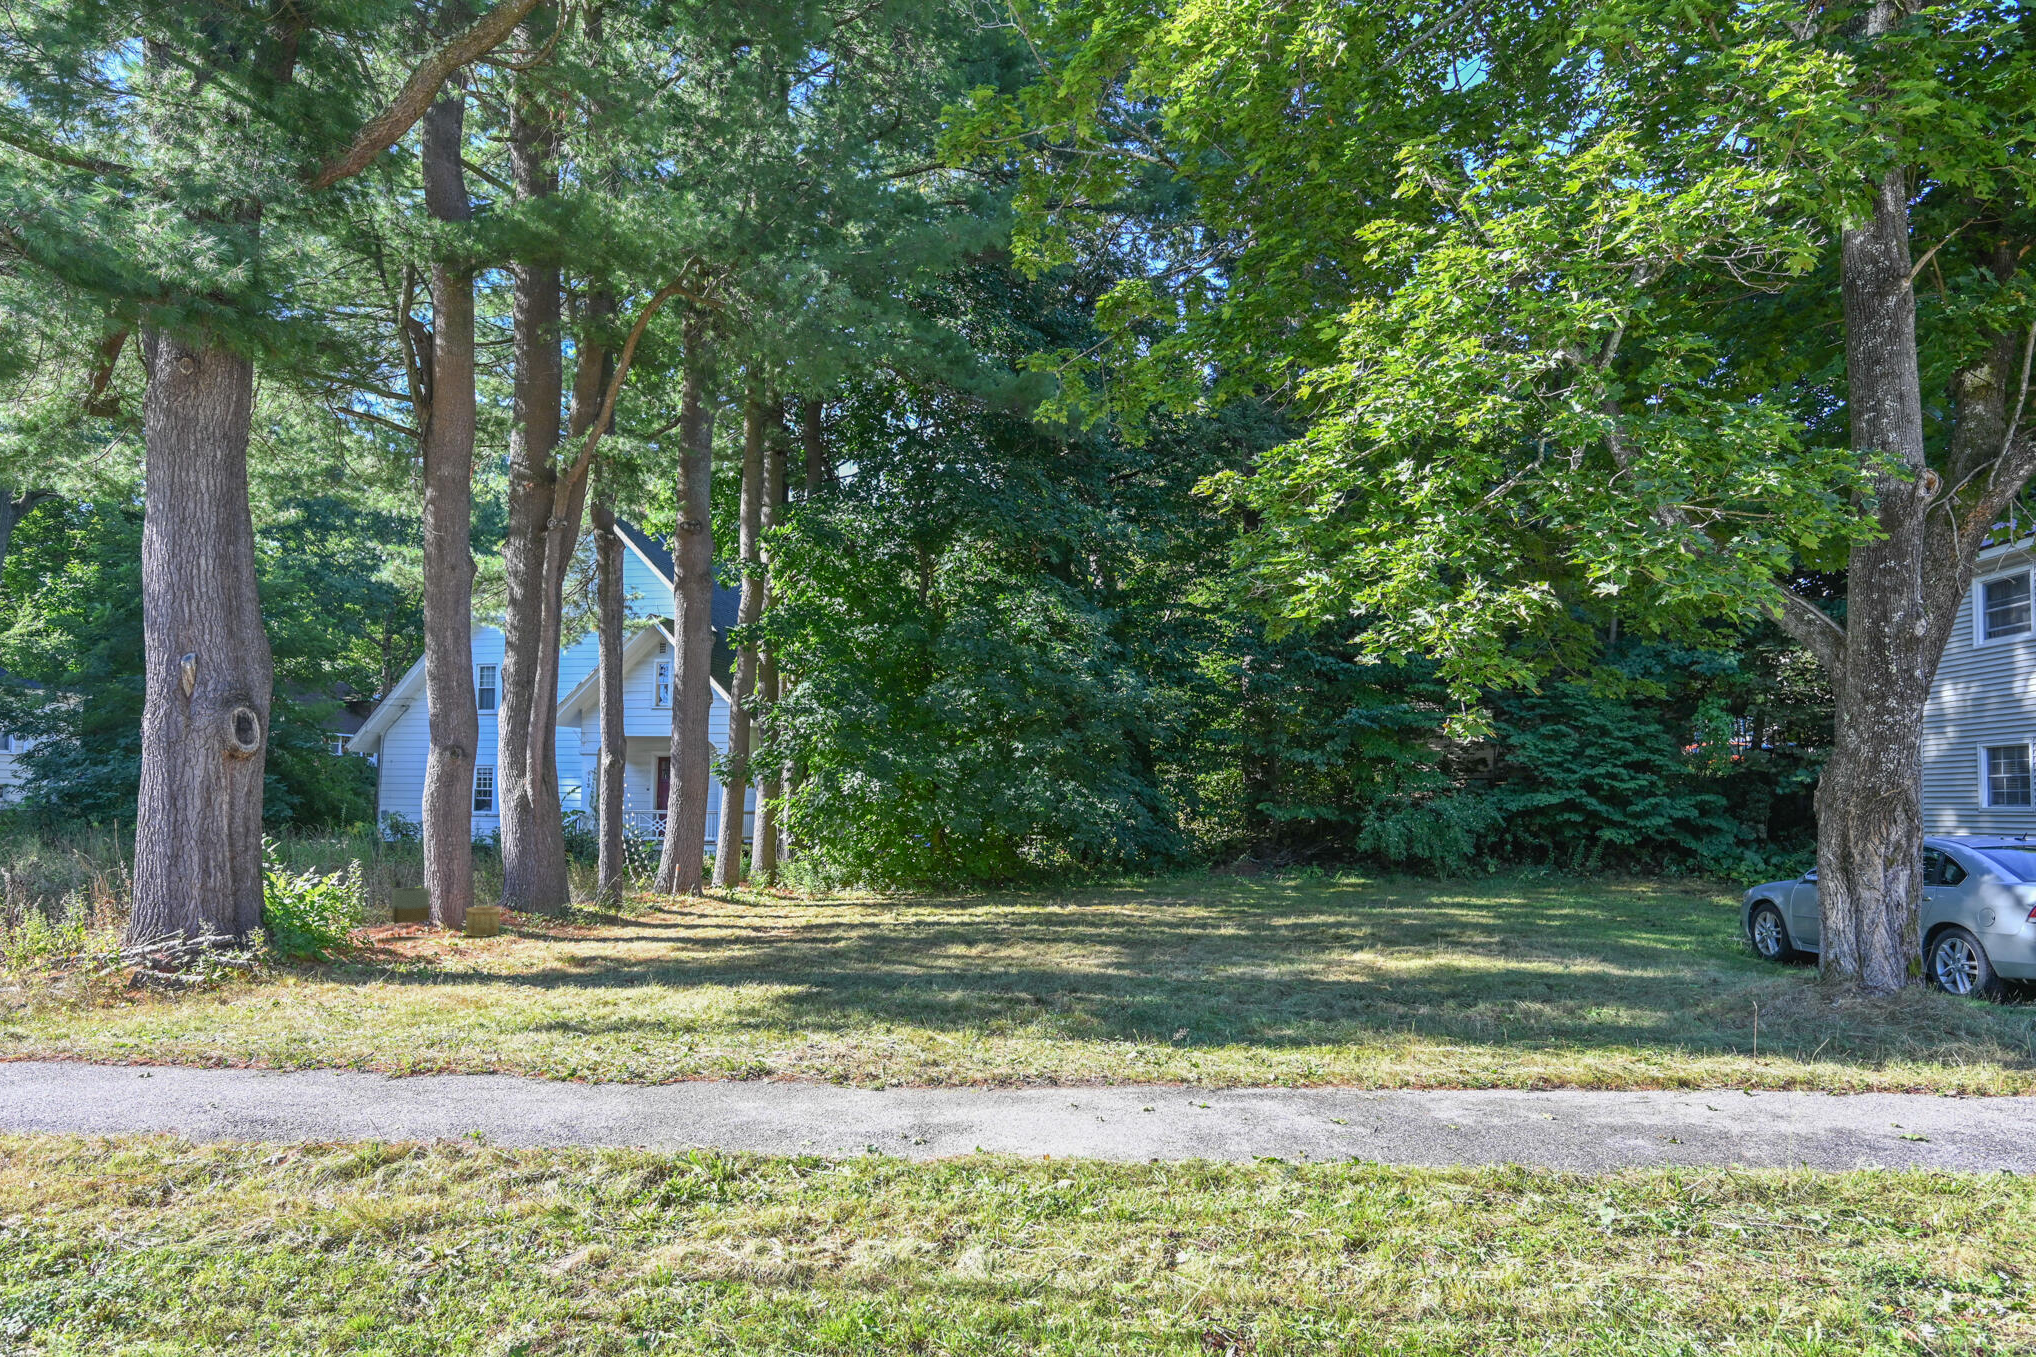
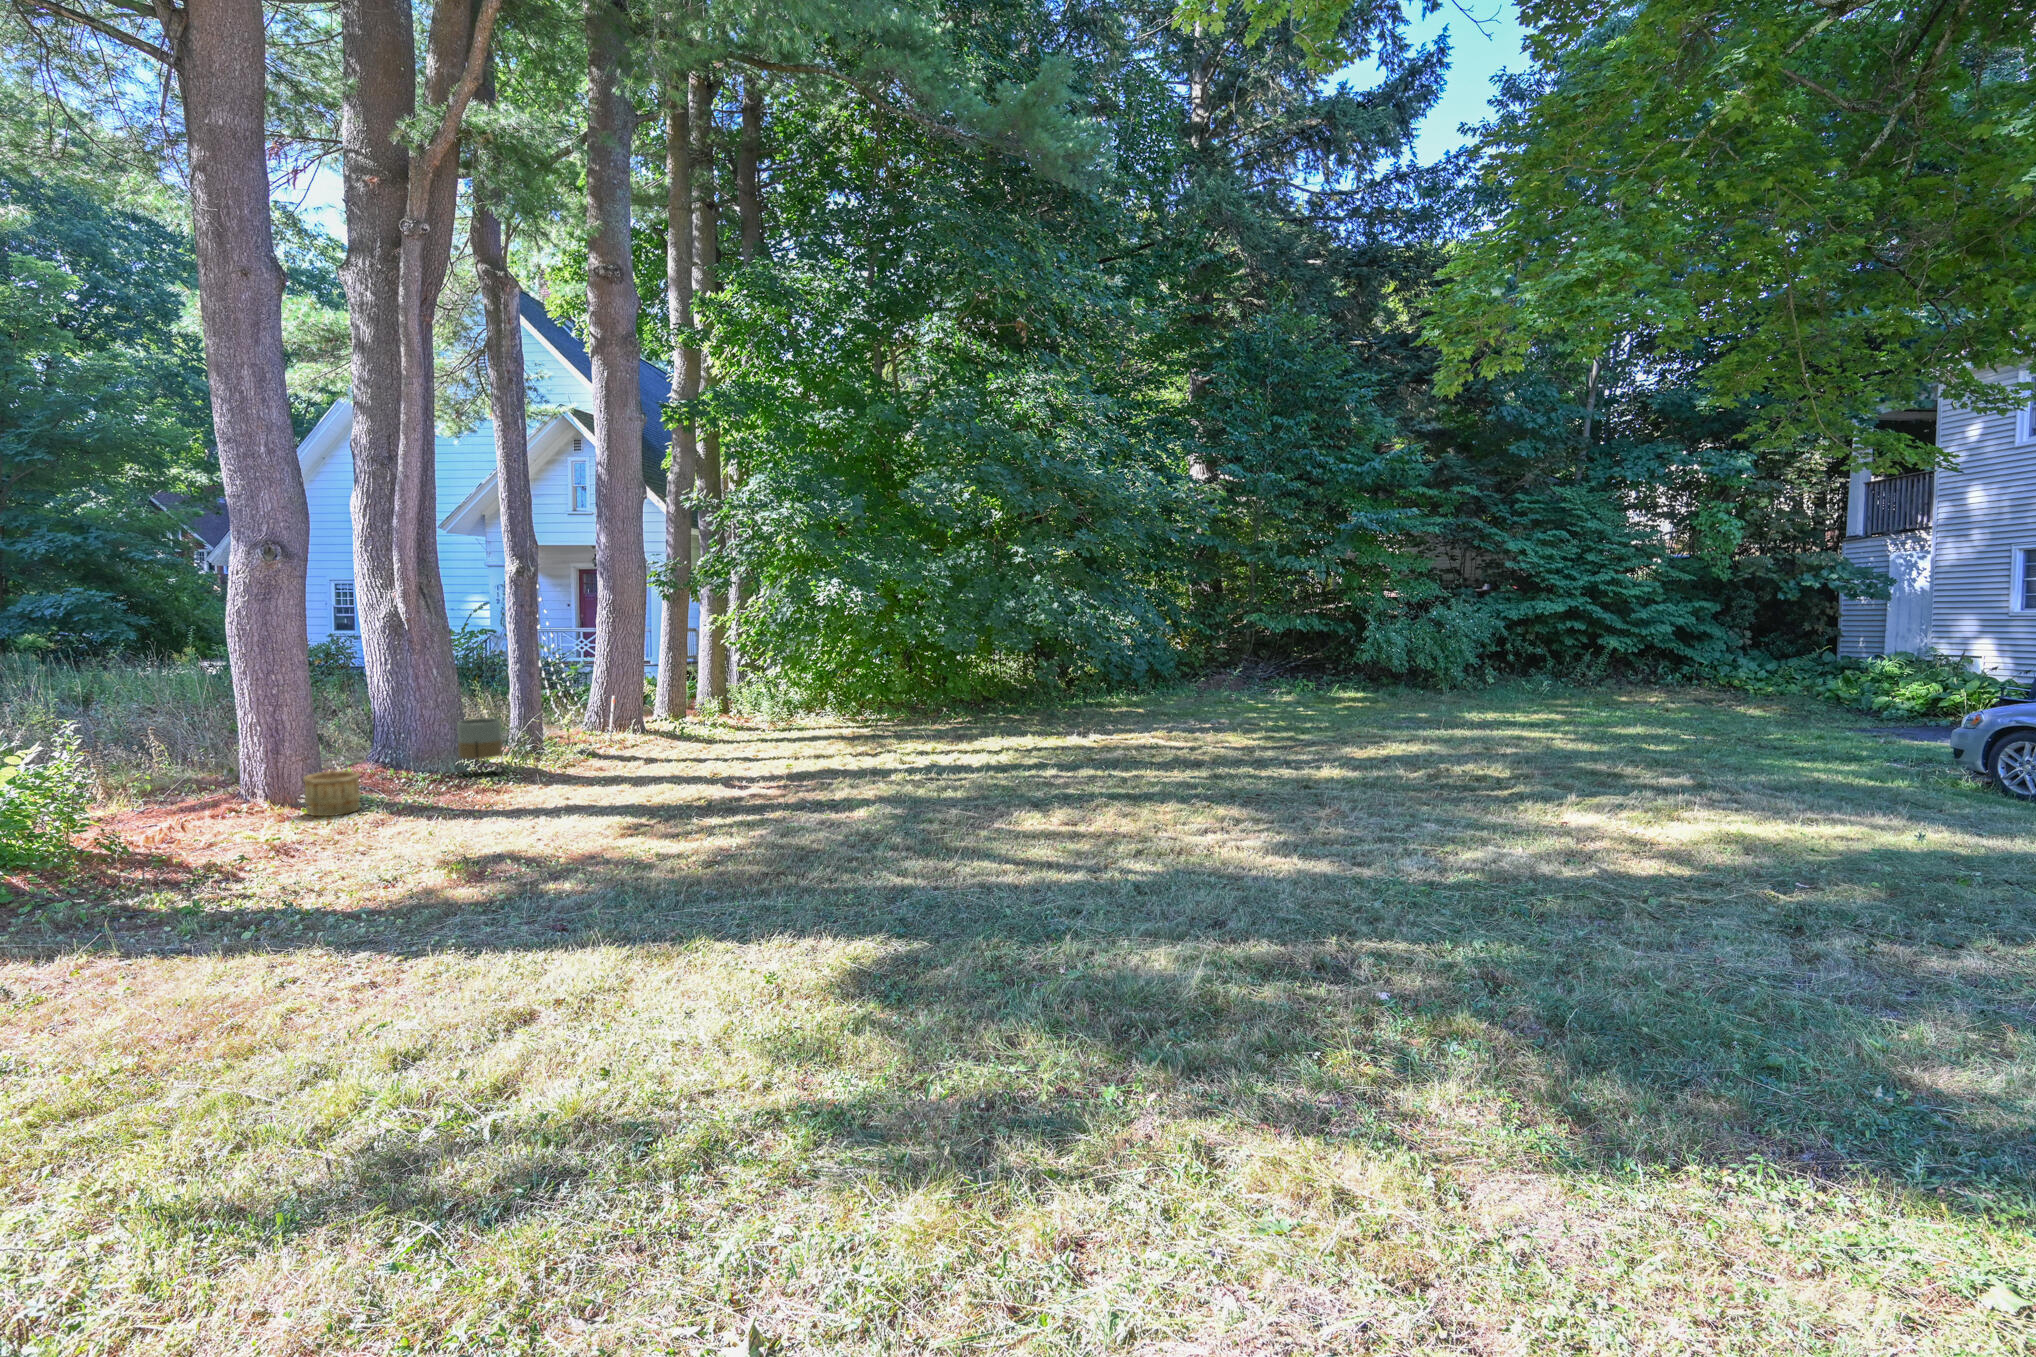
planter: present [391,887,430,931] -> present [457,718,502,761]

